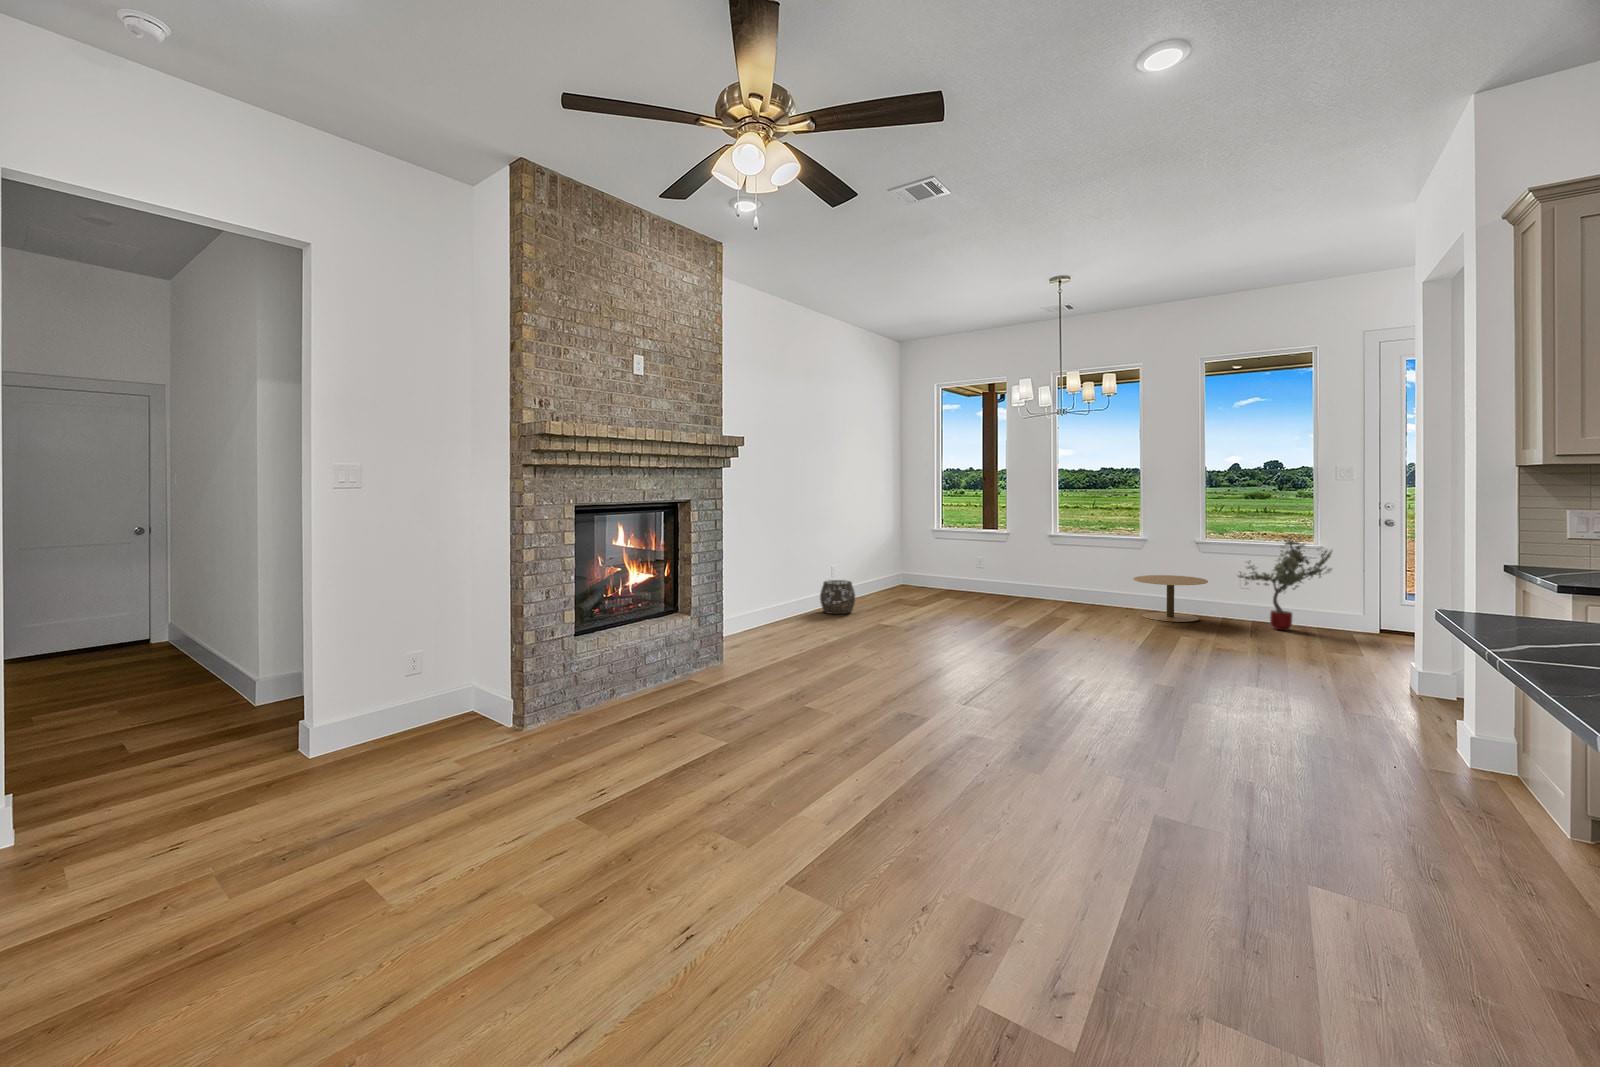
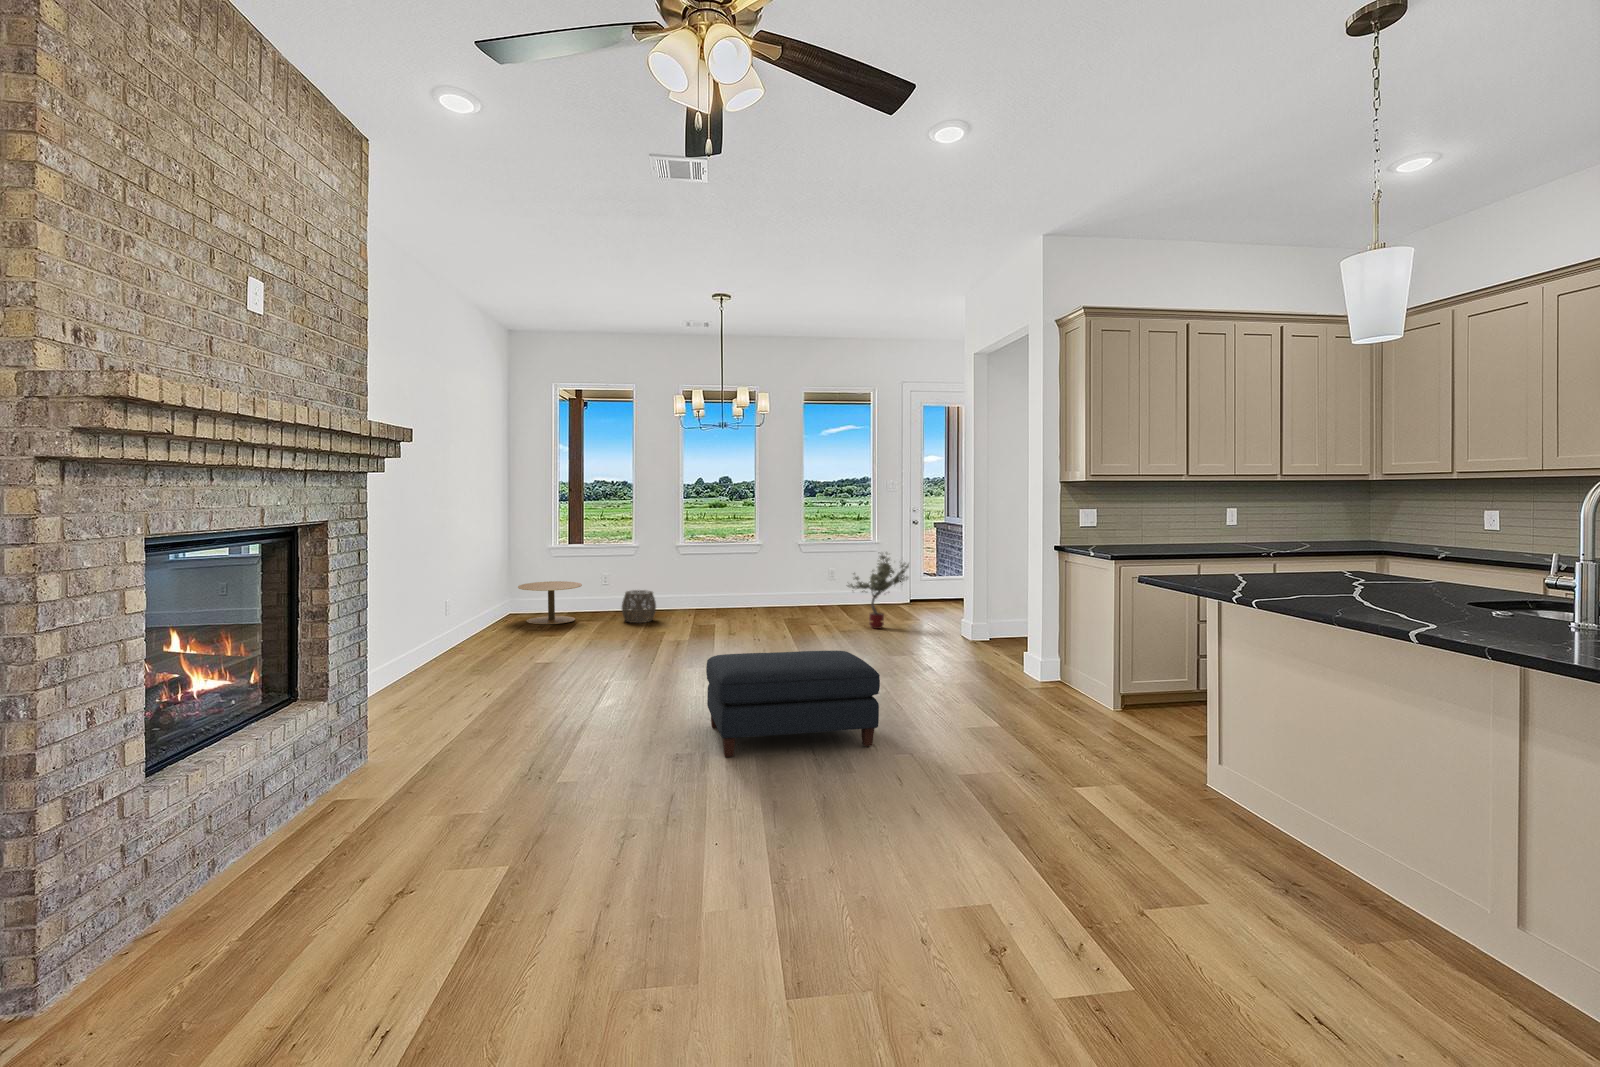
side table: present [1133,575,1208,622] -> present [518,581,582,624]
woven basket: present [820,580,855,614] -> present [622,590,656,623]
ottoman: none [944,619,1116,727] -> present [706,650,880,757]

